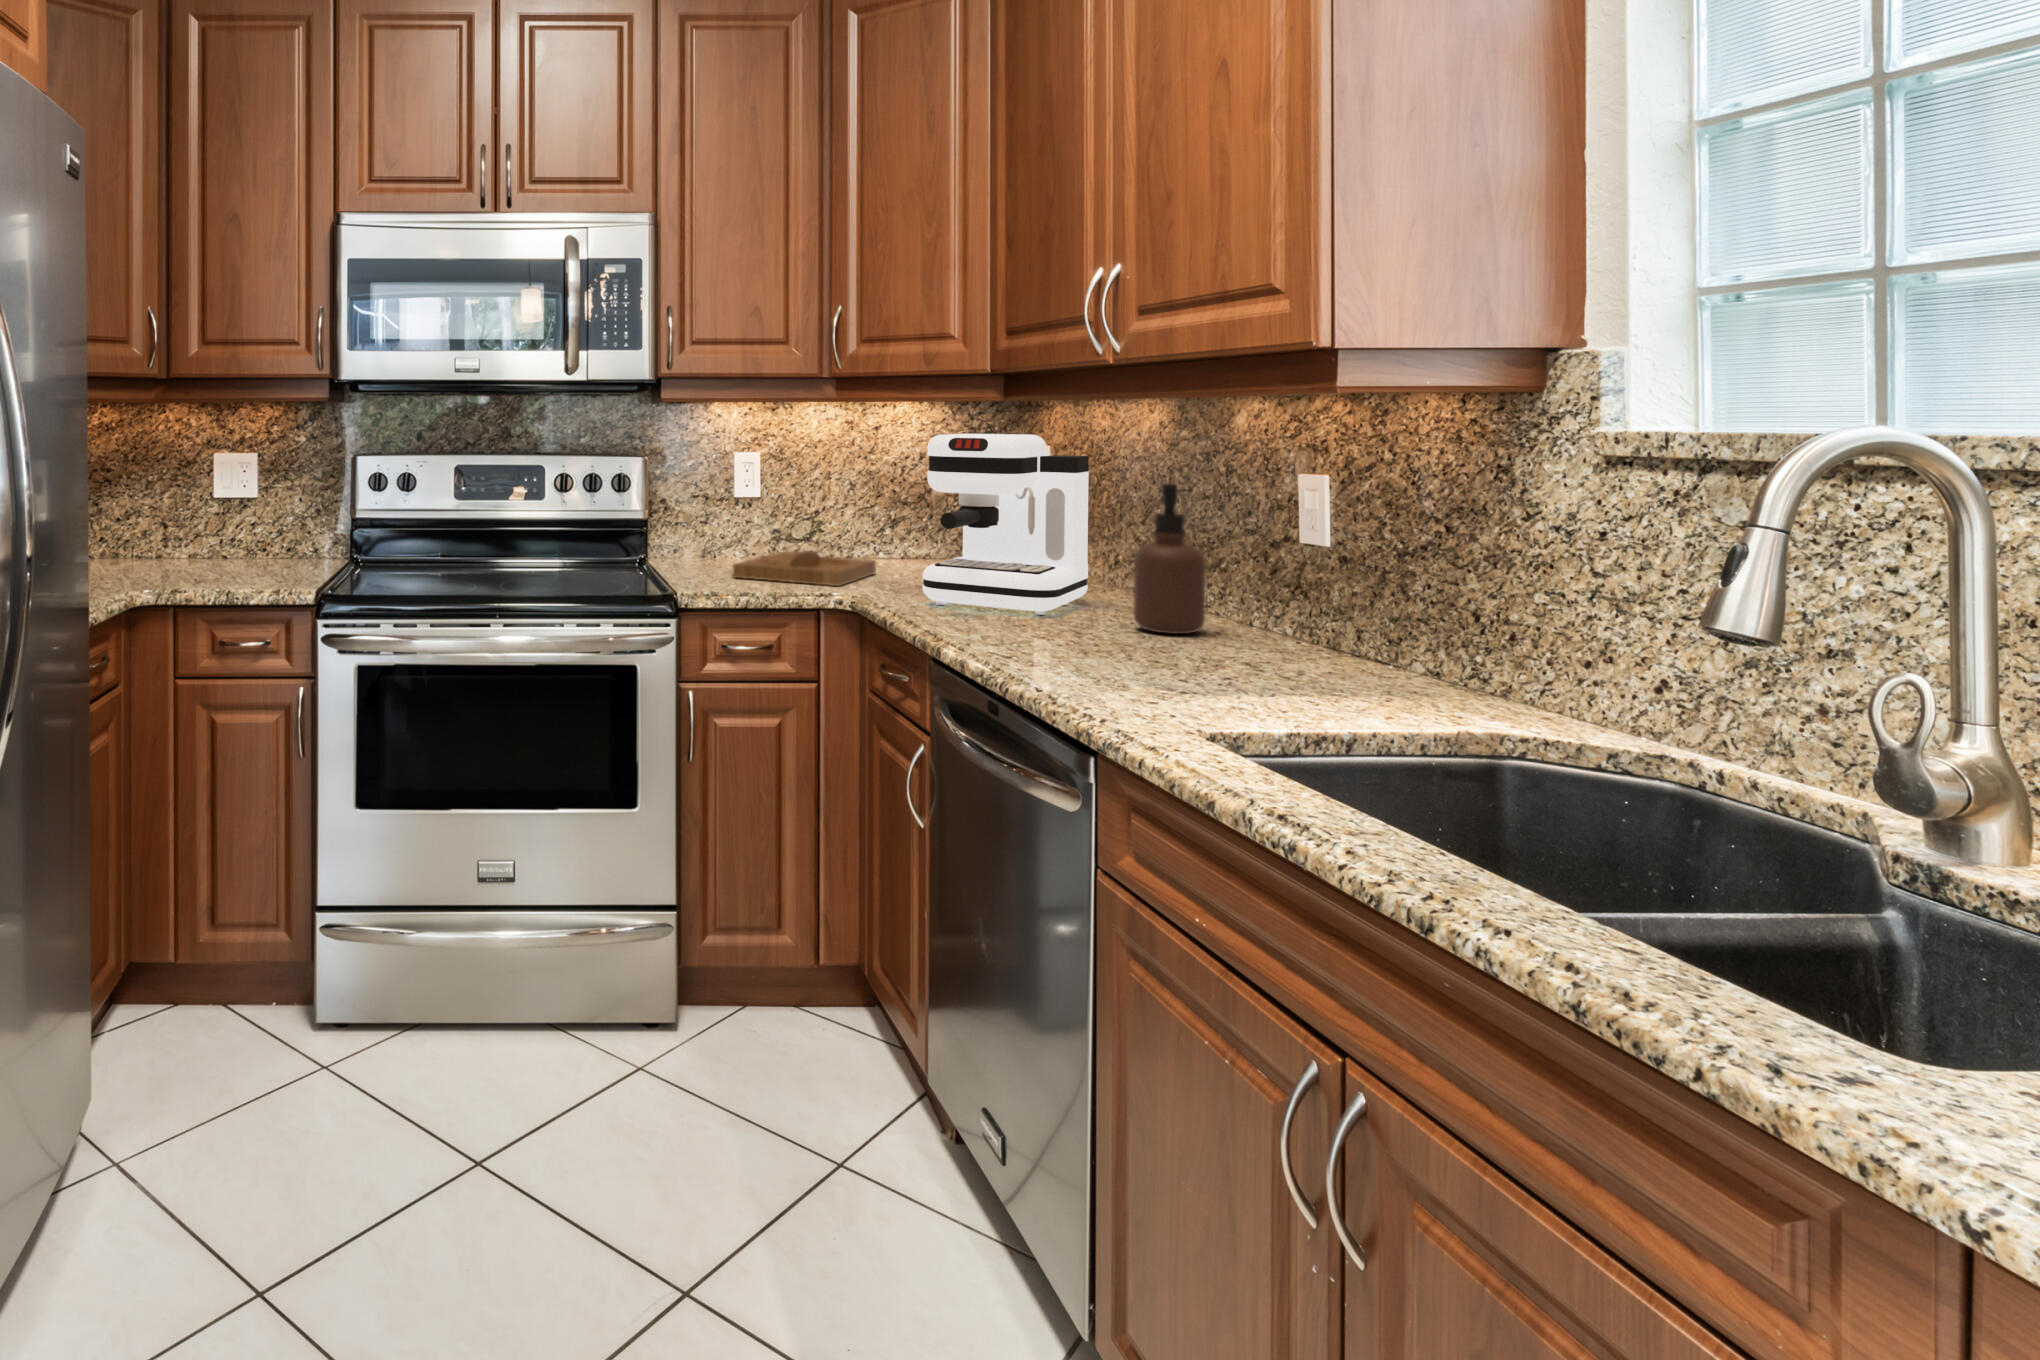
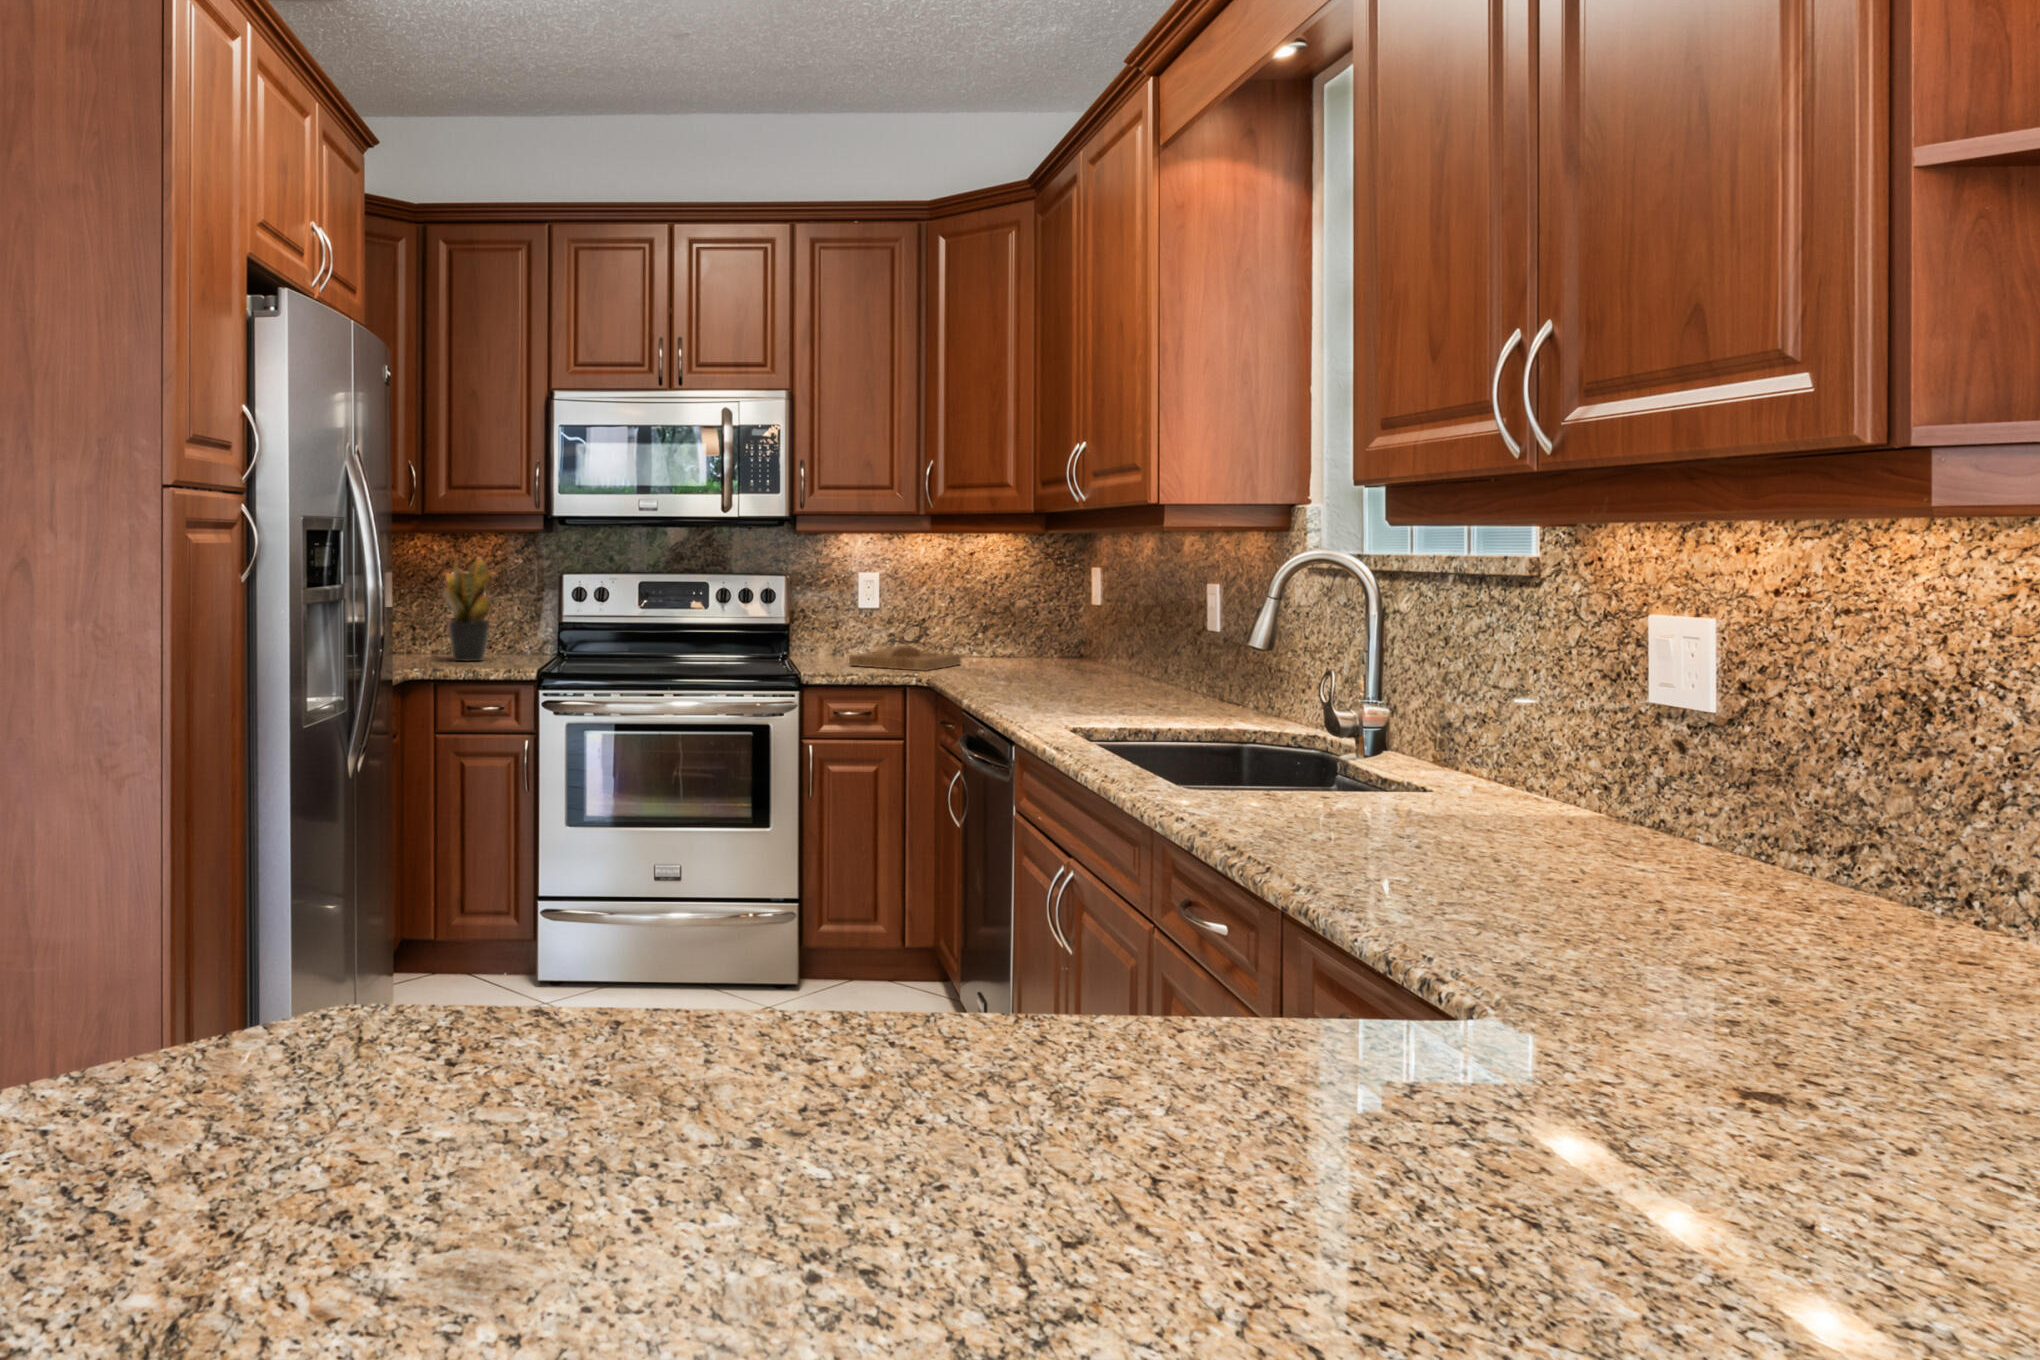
potted plant: none [185,422,284,575] -> present [444,558,498,661]
coffee maker: present [923,434,1089,615] -> none [976,556,1099,685]
soap dispenser: present [1133,483,1205,634] -> none [1109,590,1156,694]

